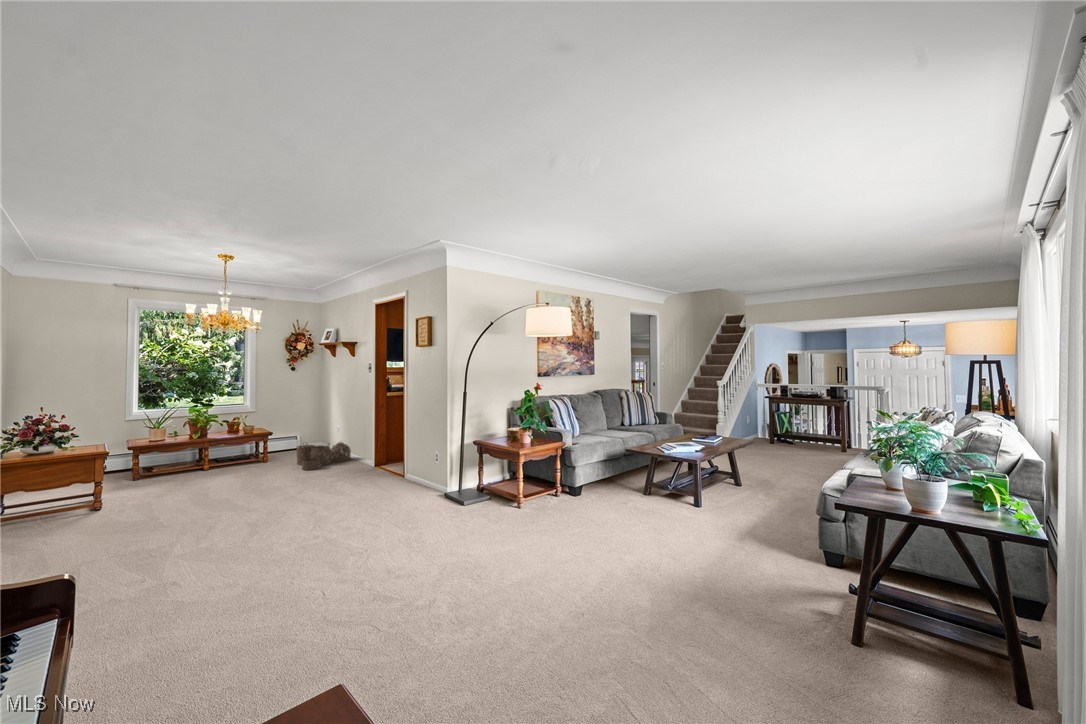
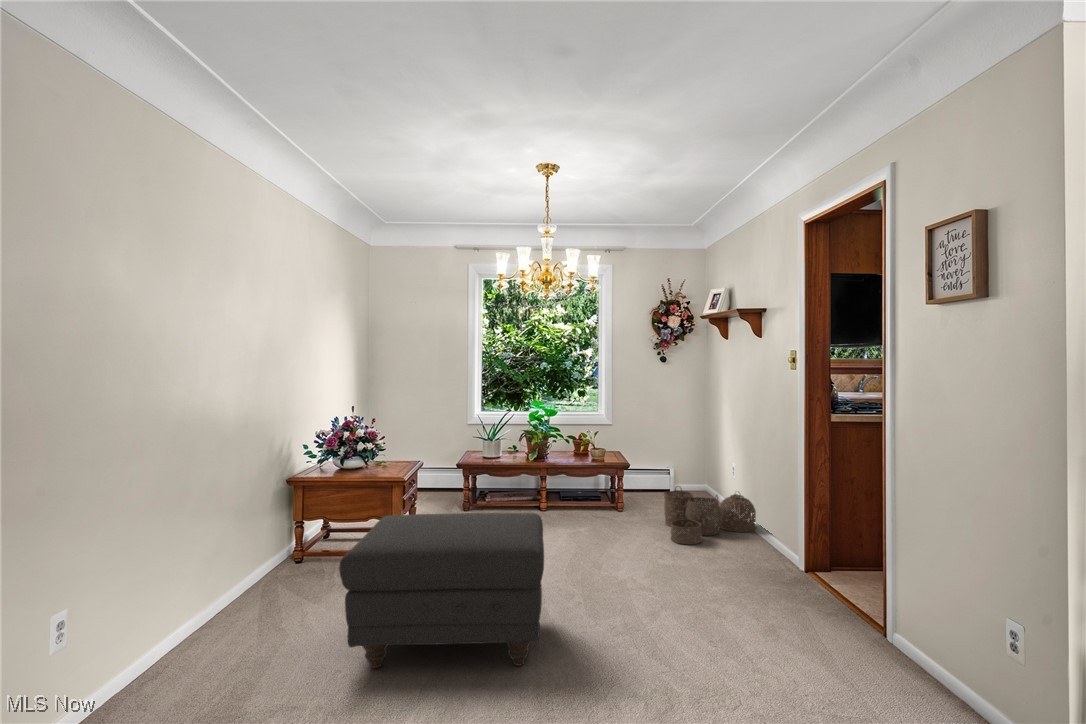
ottoman: none [115,451,245,537] -> present [339,513,544,668]

